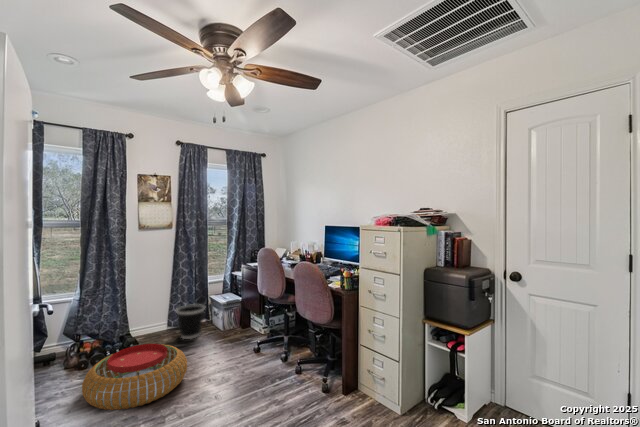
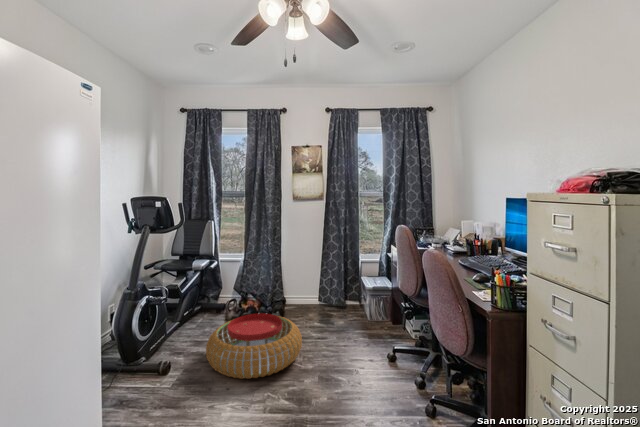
wastebasket: present [176,304,205,339] -> none [320,283,350,319]

